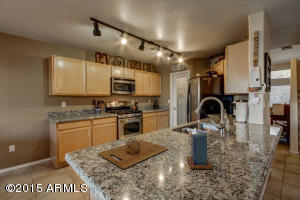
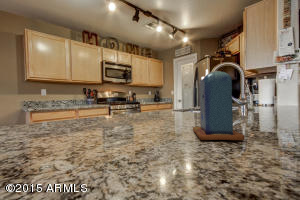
cutting board: present [99,139,167,169] -> none [46,109,161,143]

